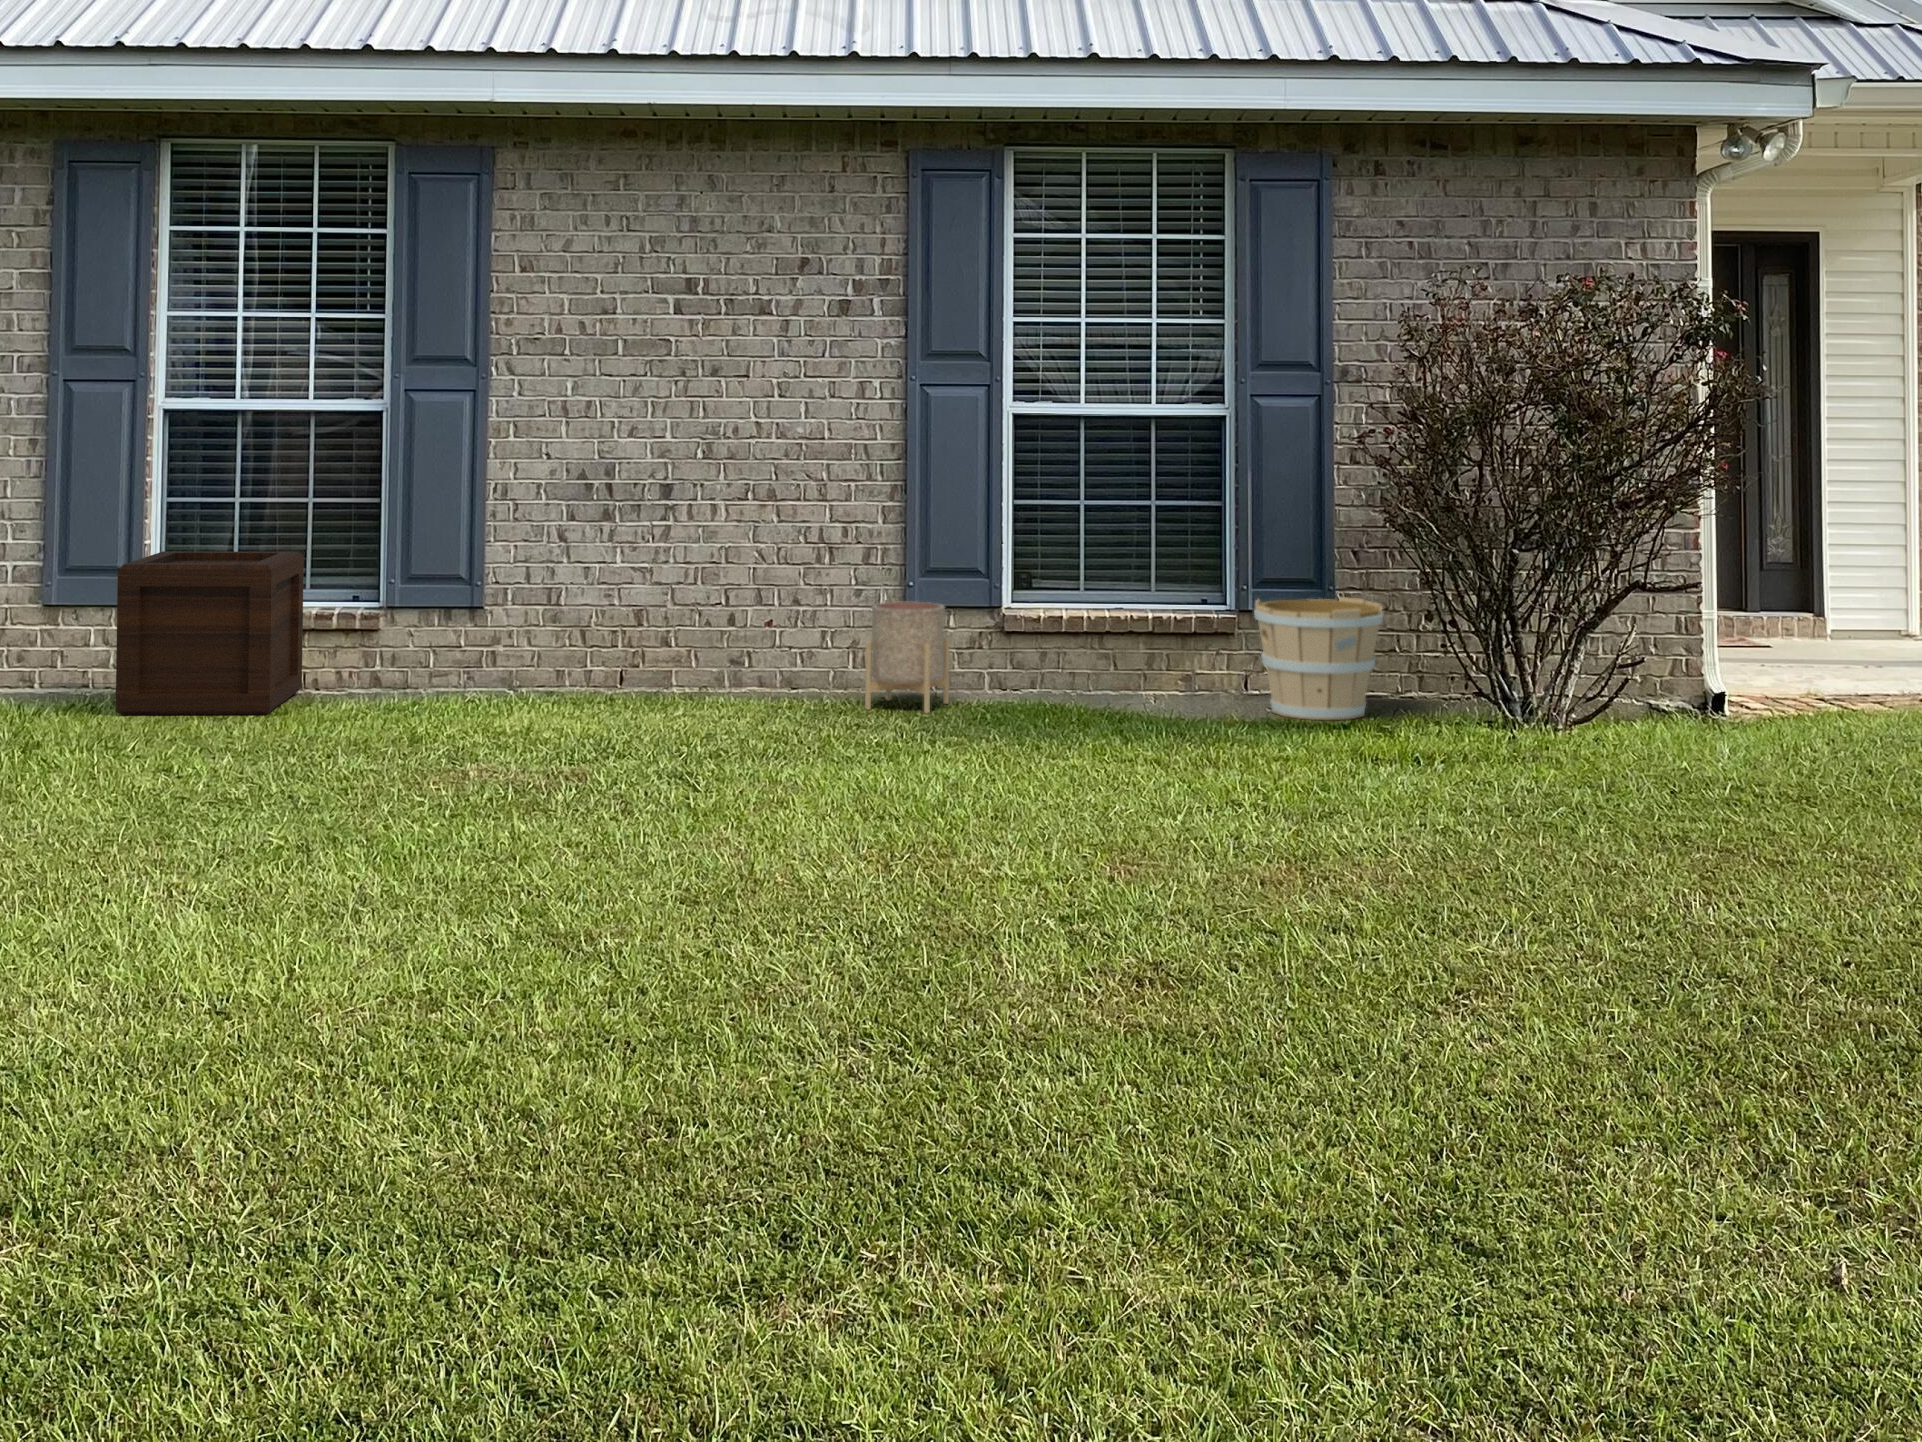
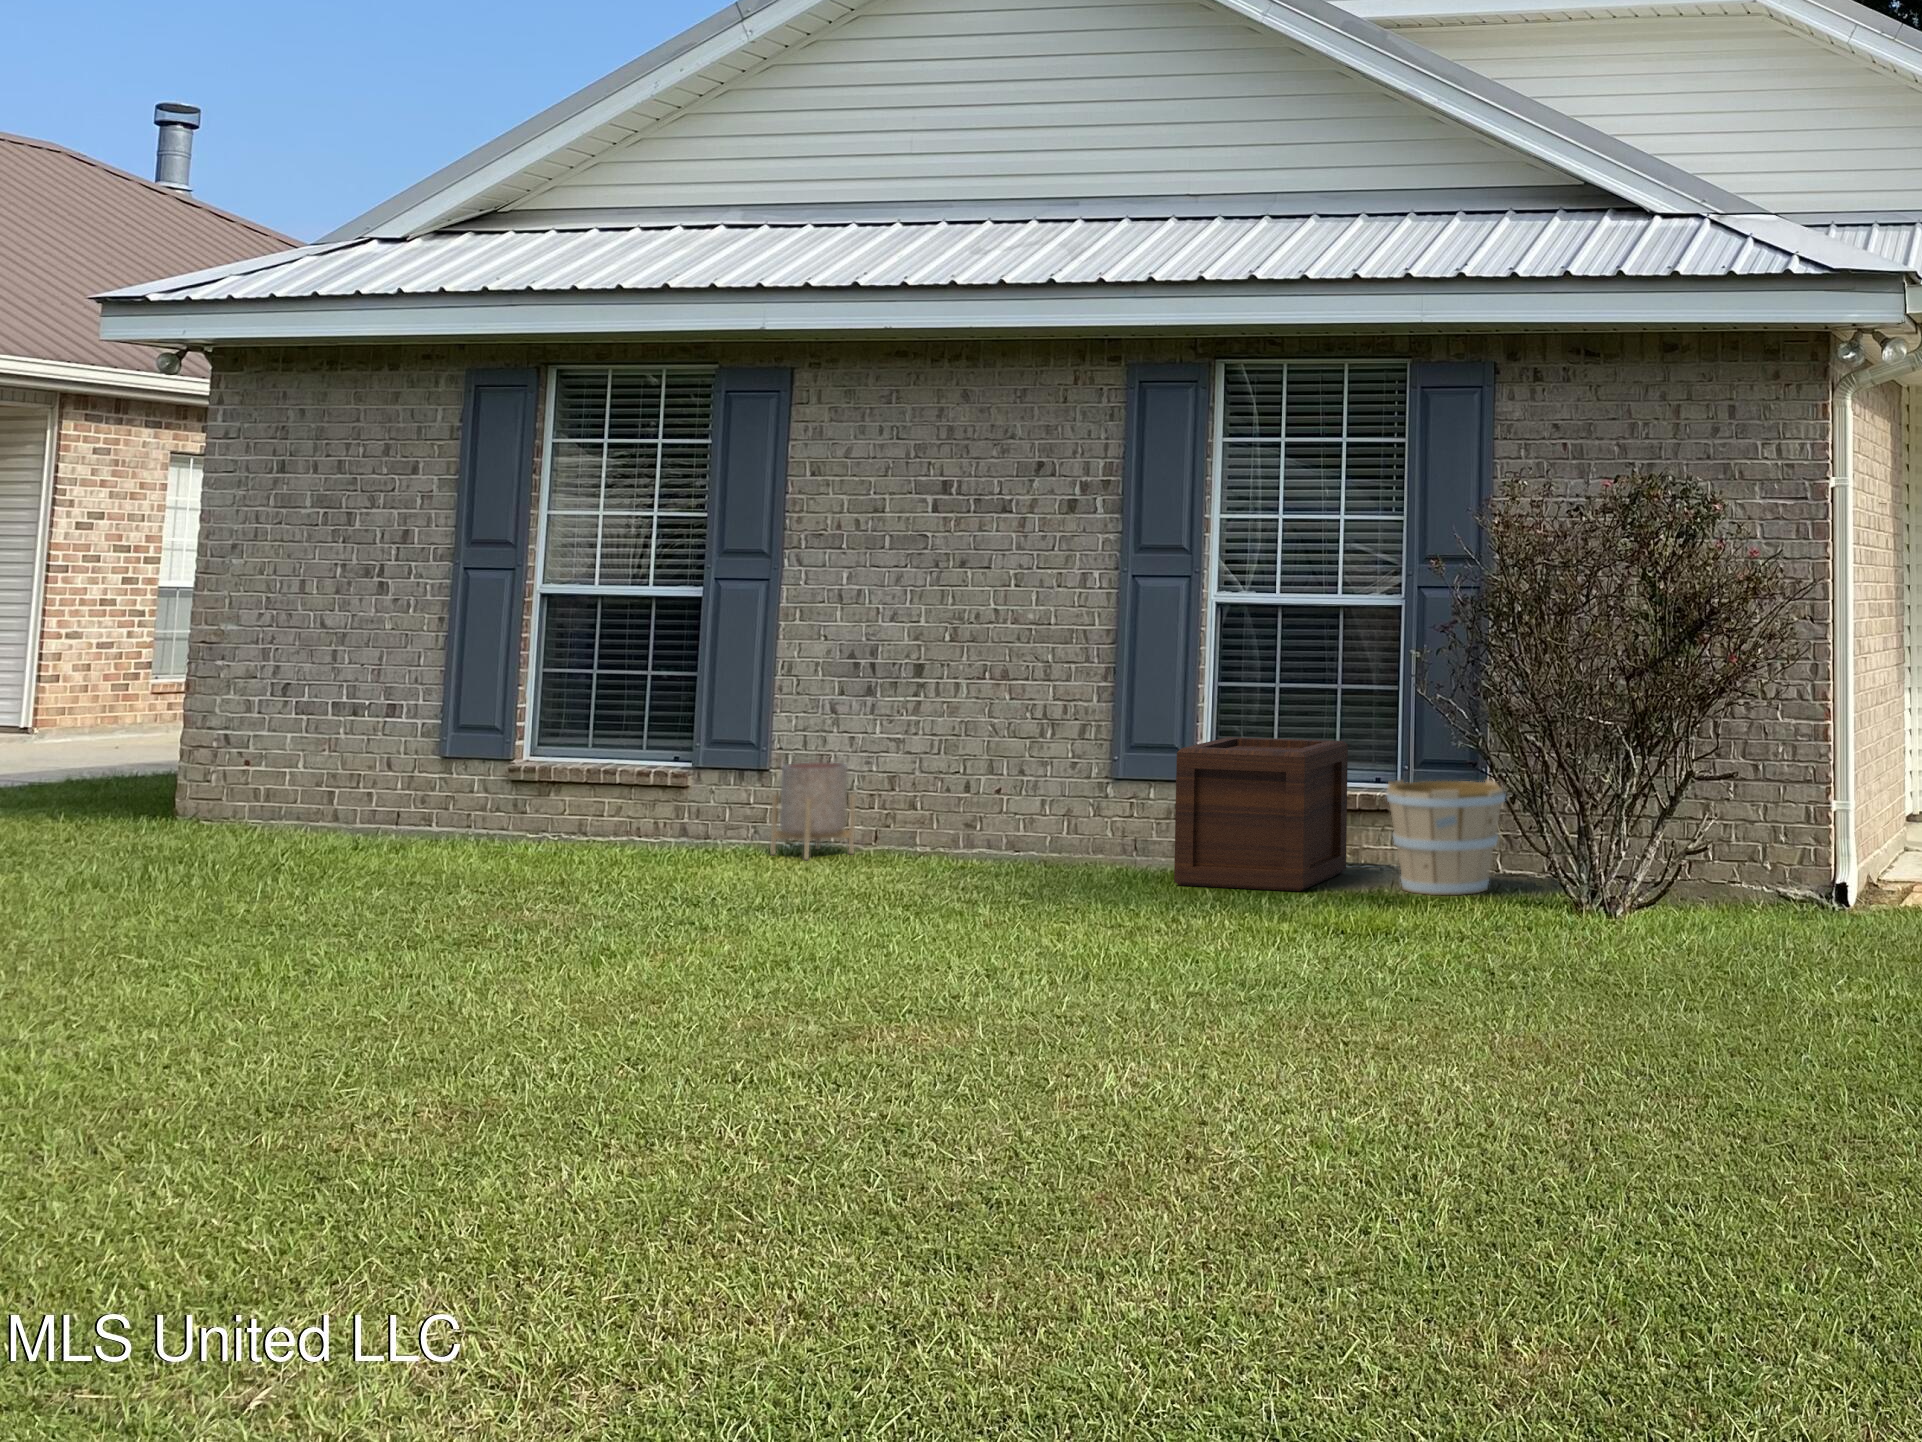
wooden crate: present [116,551,304,715] -> present [1174,737,1348,892]
planter: present [865,602,950,713] -> present [770,762,856,860]

